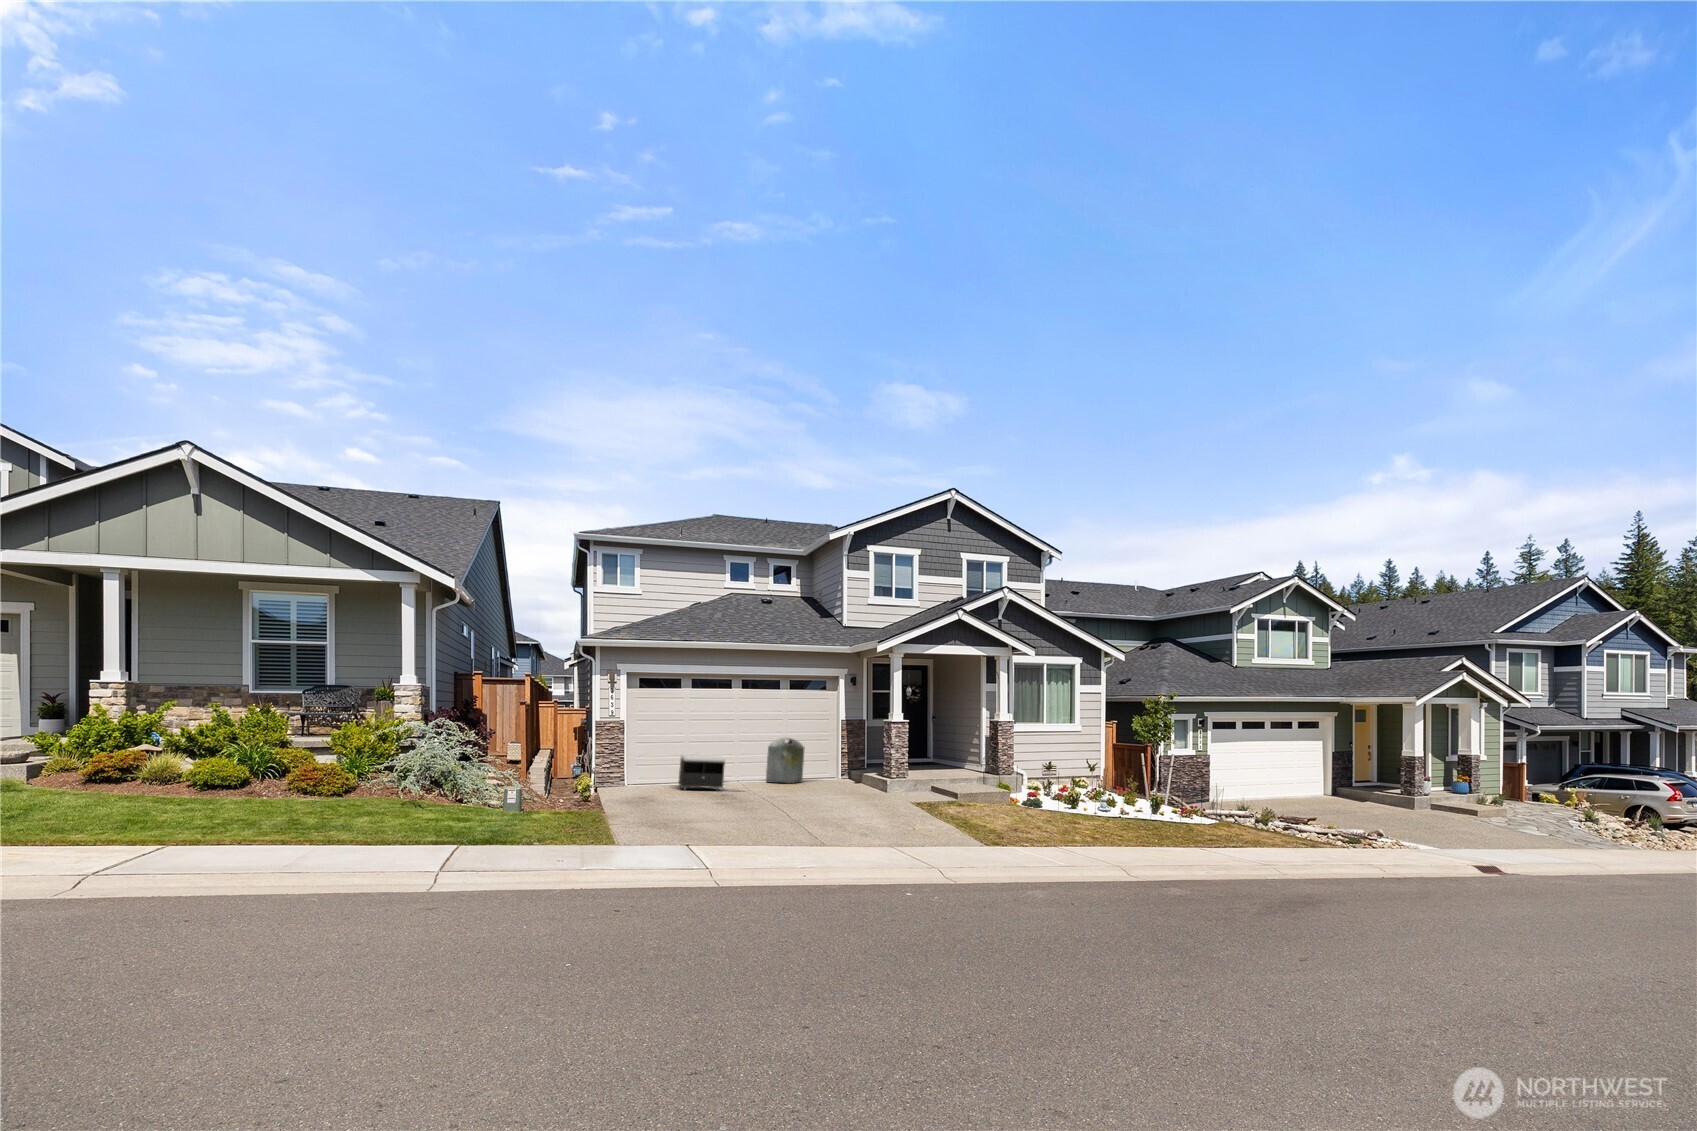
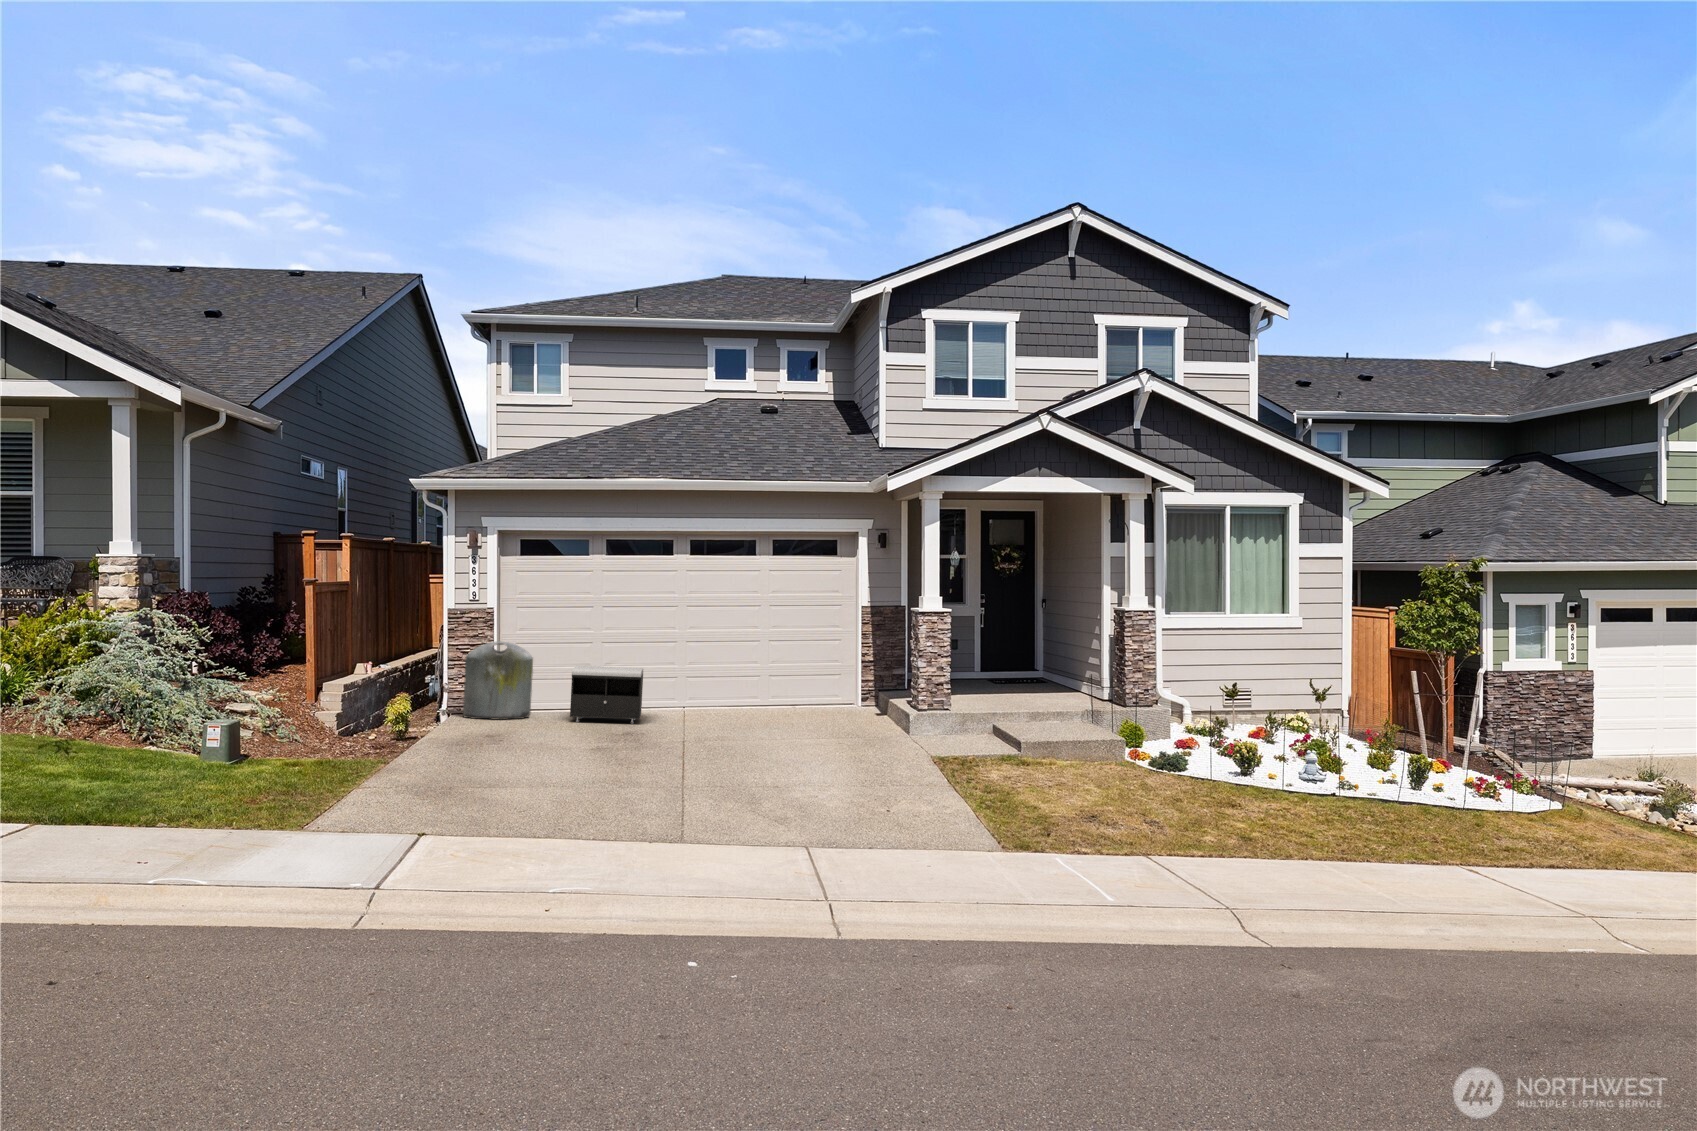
trash can: present [766,738,805,783] -> present [463,641,533,720]

